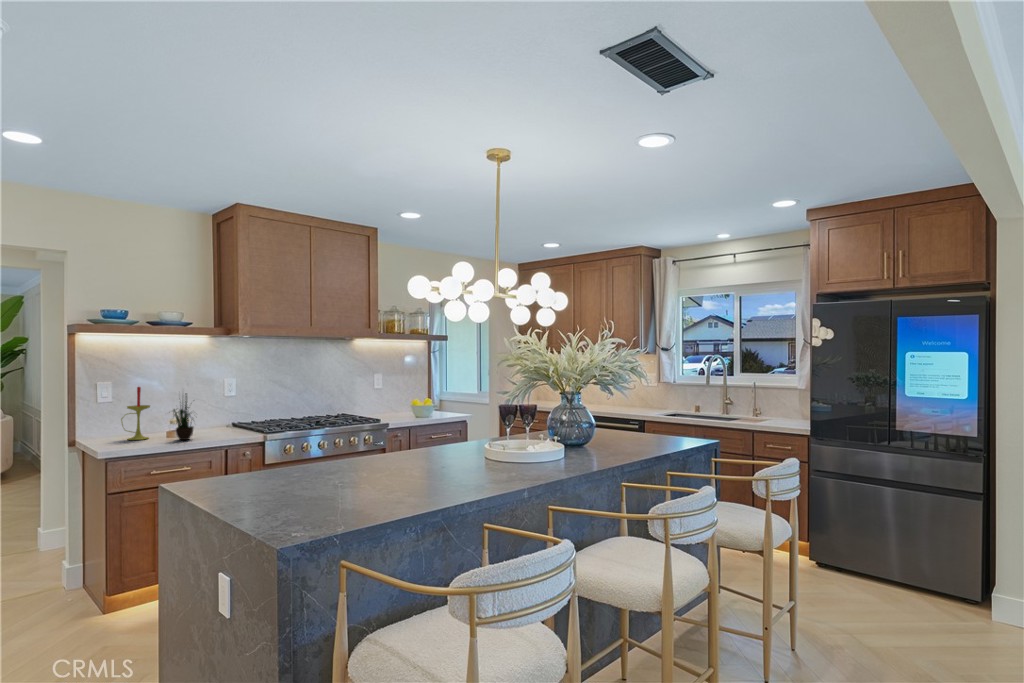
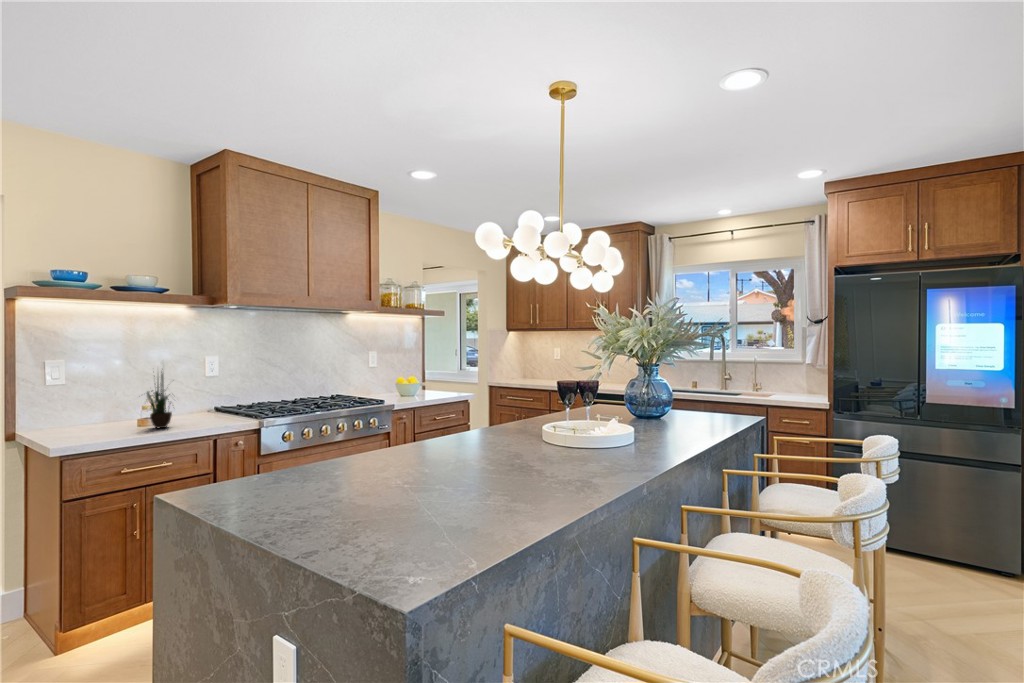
candle: present [121,387,150,440] -> none [79,363,117,429]

